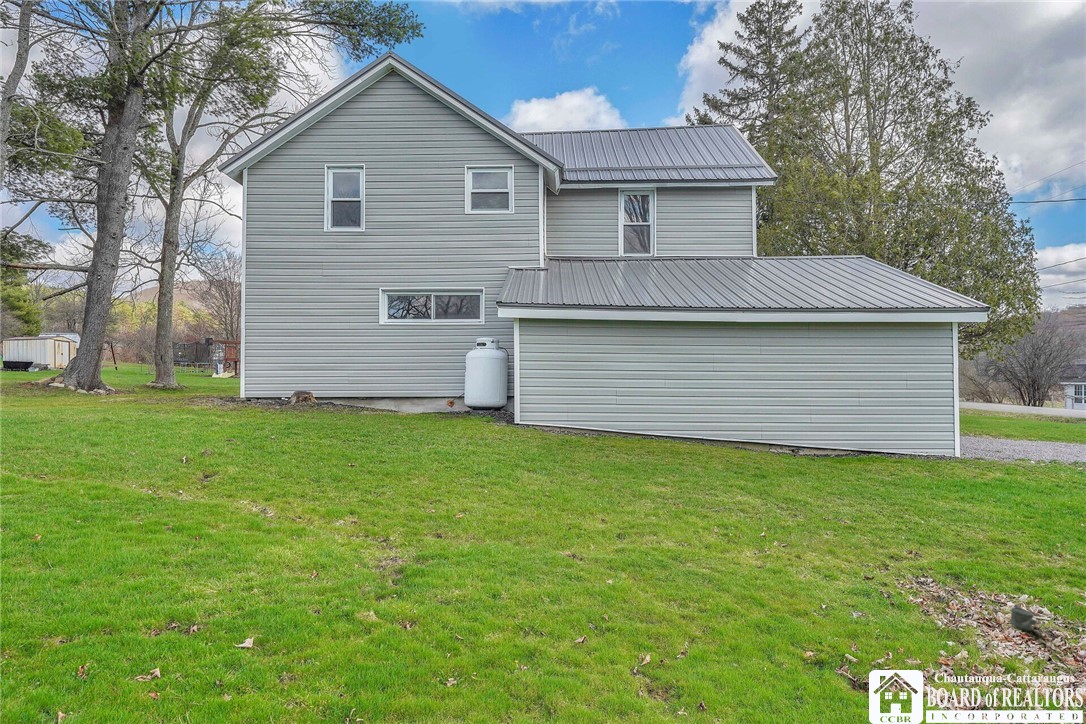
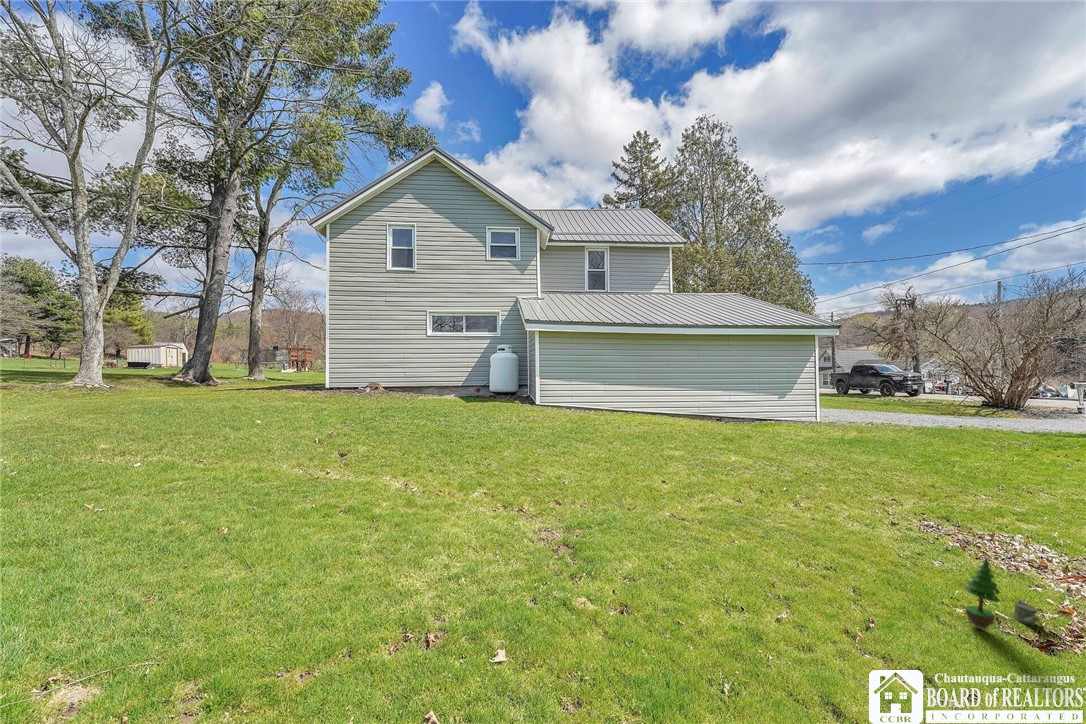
potted tree: none [962,556,999,634] -> present [965,558,1000,629]

